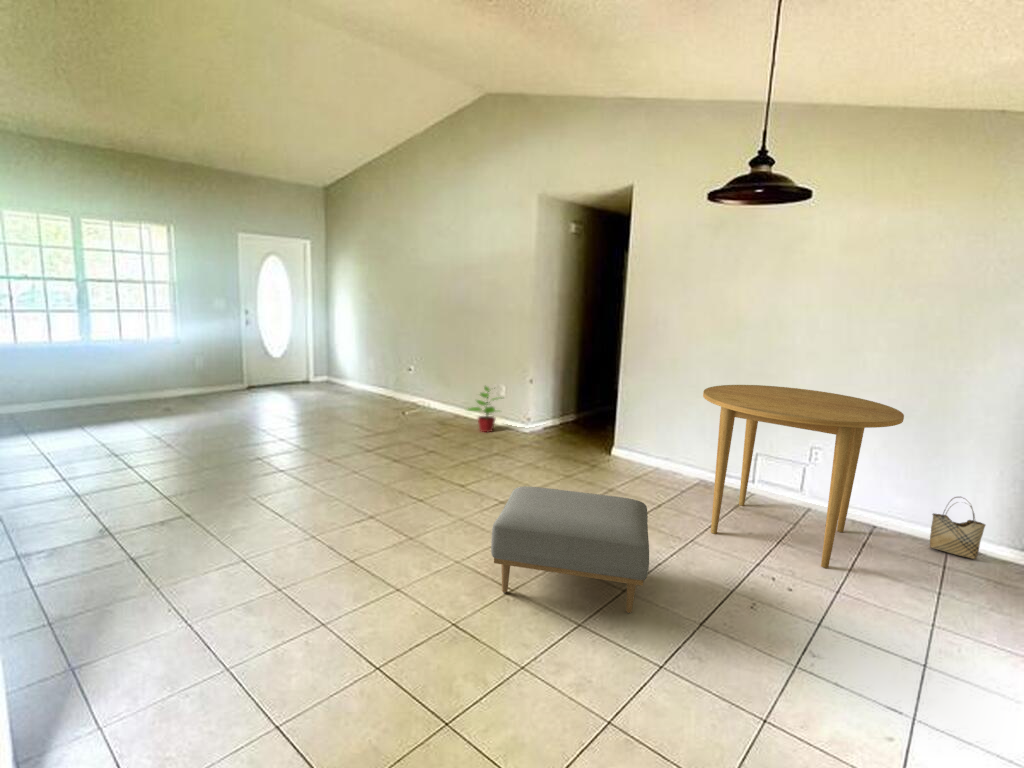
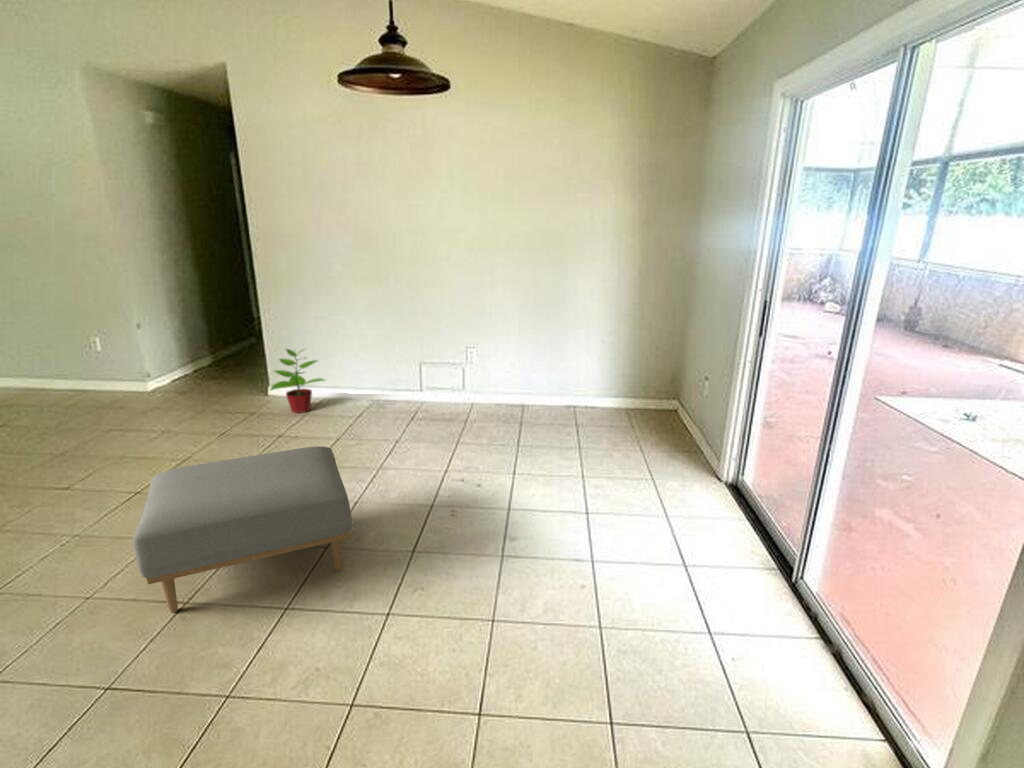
dining table: present [703,385,904,568] -> none [363,294,538,455]
potted plant: present [468,386,496,432] -> present [270,349,324,413]
woven basket: present [930,497,985,559] -> none [562,366,596,413]

